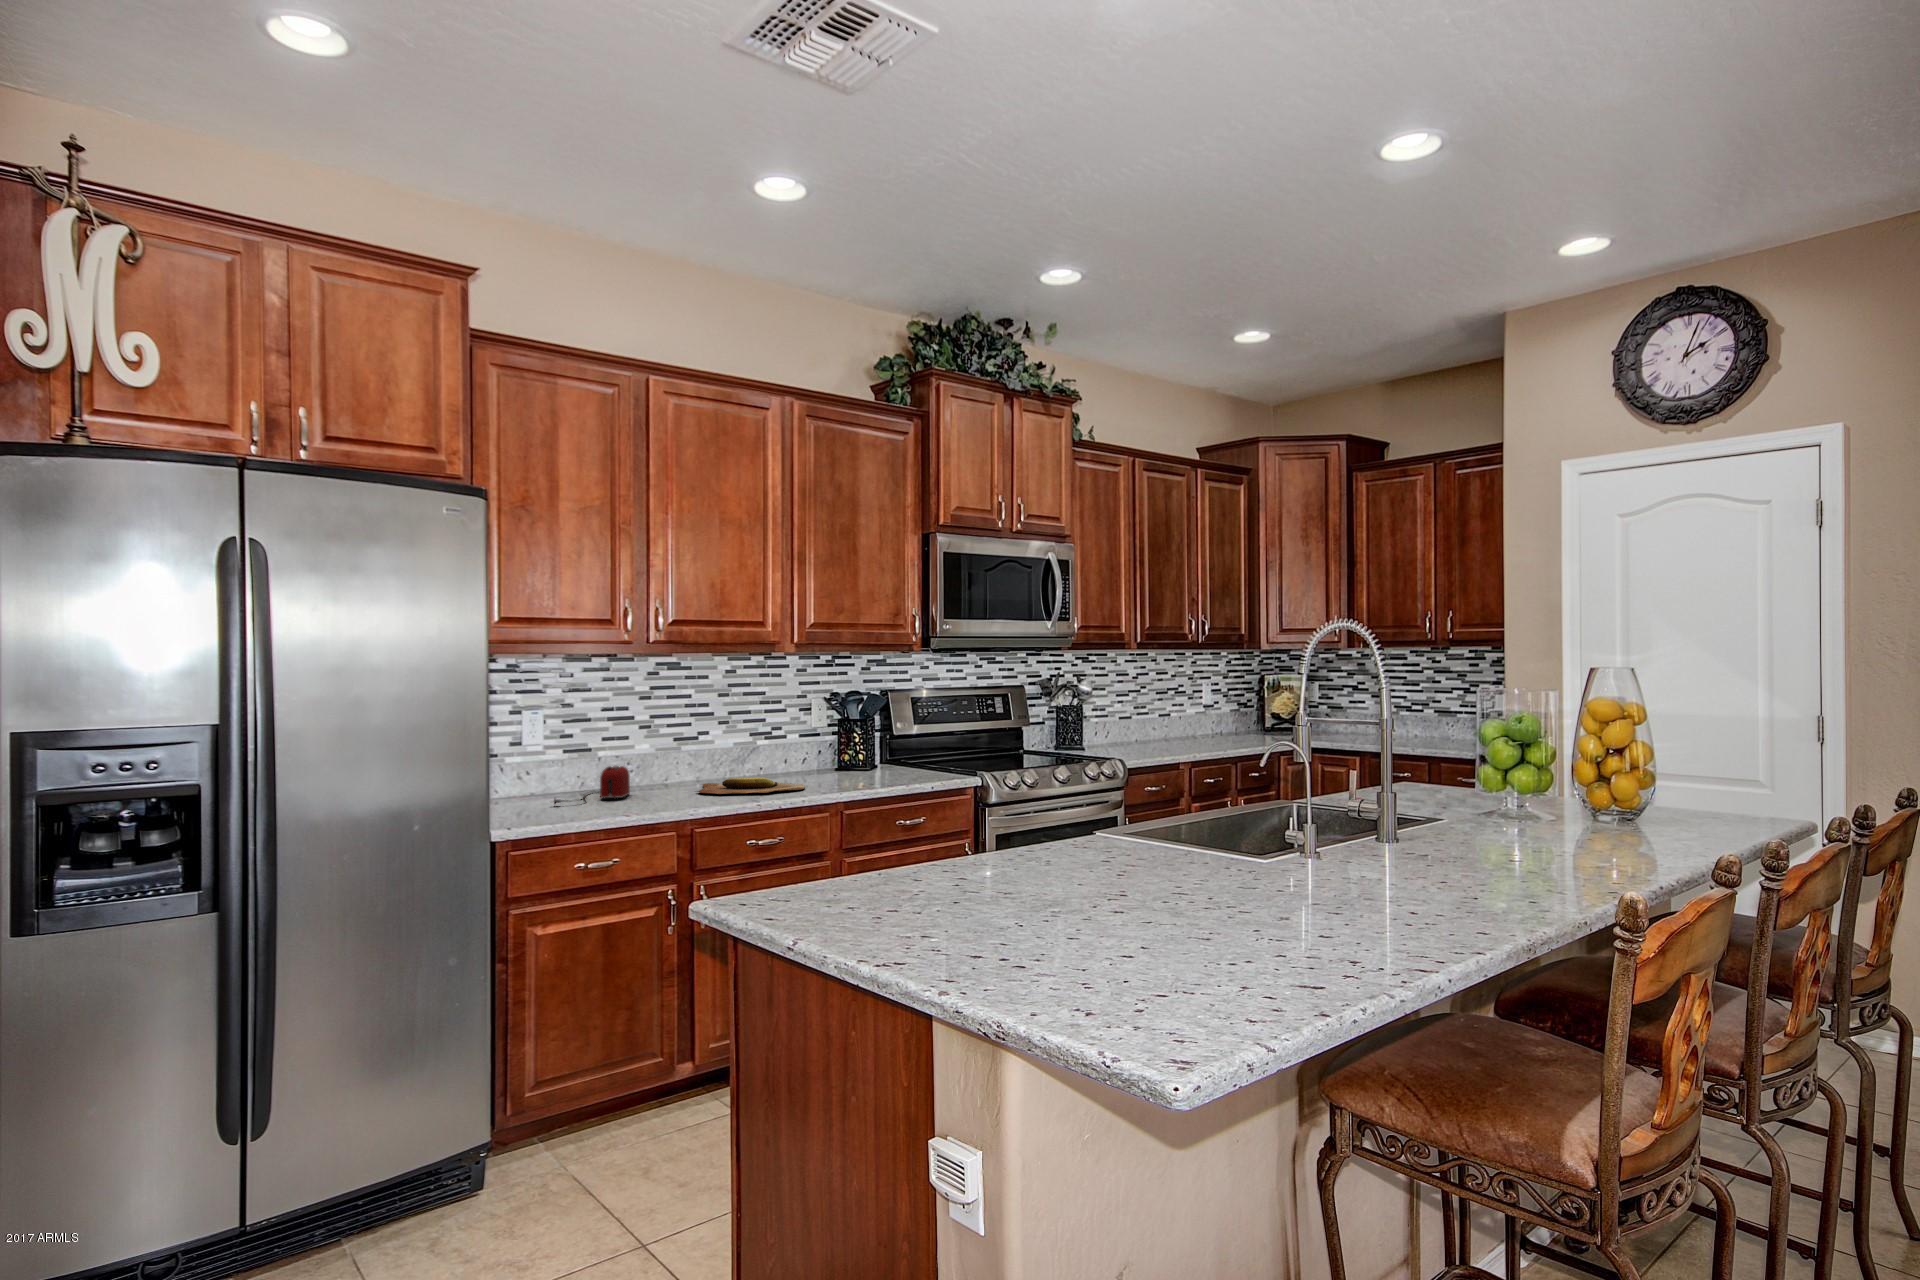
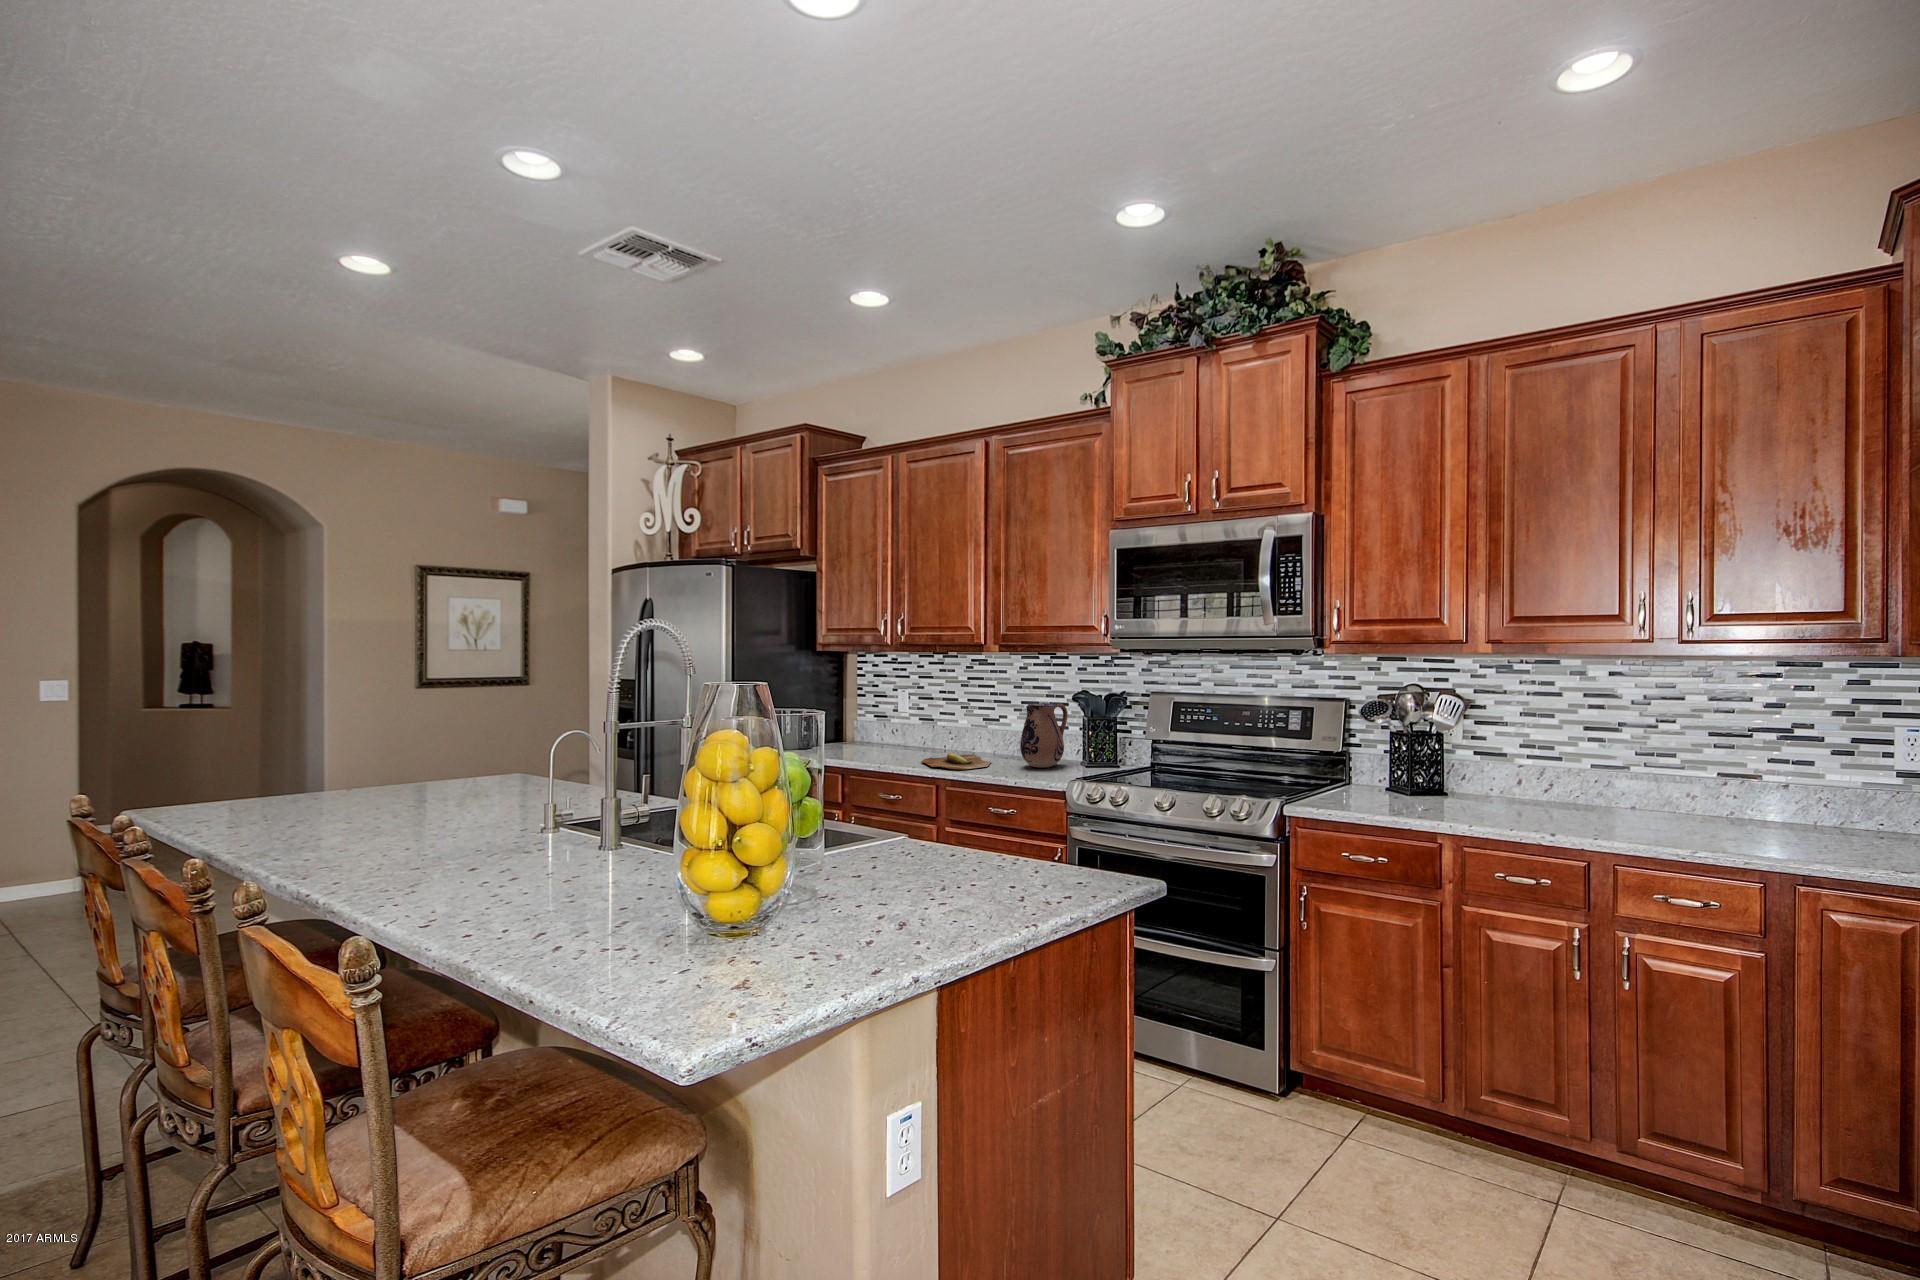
ceramic pitcher: none [808,705,858,777] -> present [1020,703,1068,768]
toaster: present [553,766,630,804] -> none [863,732,926,754]

